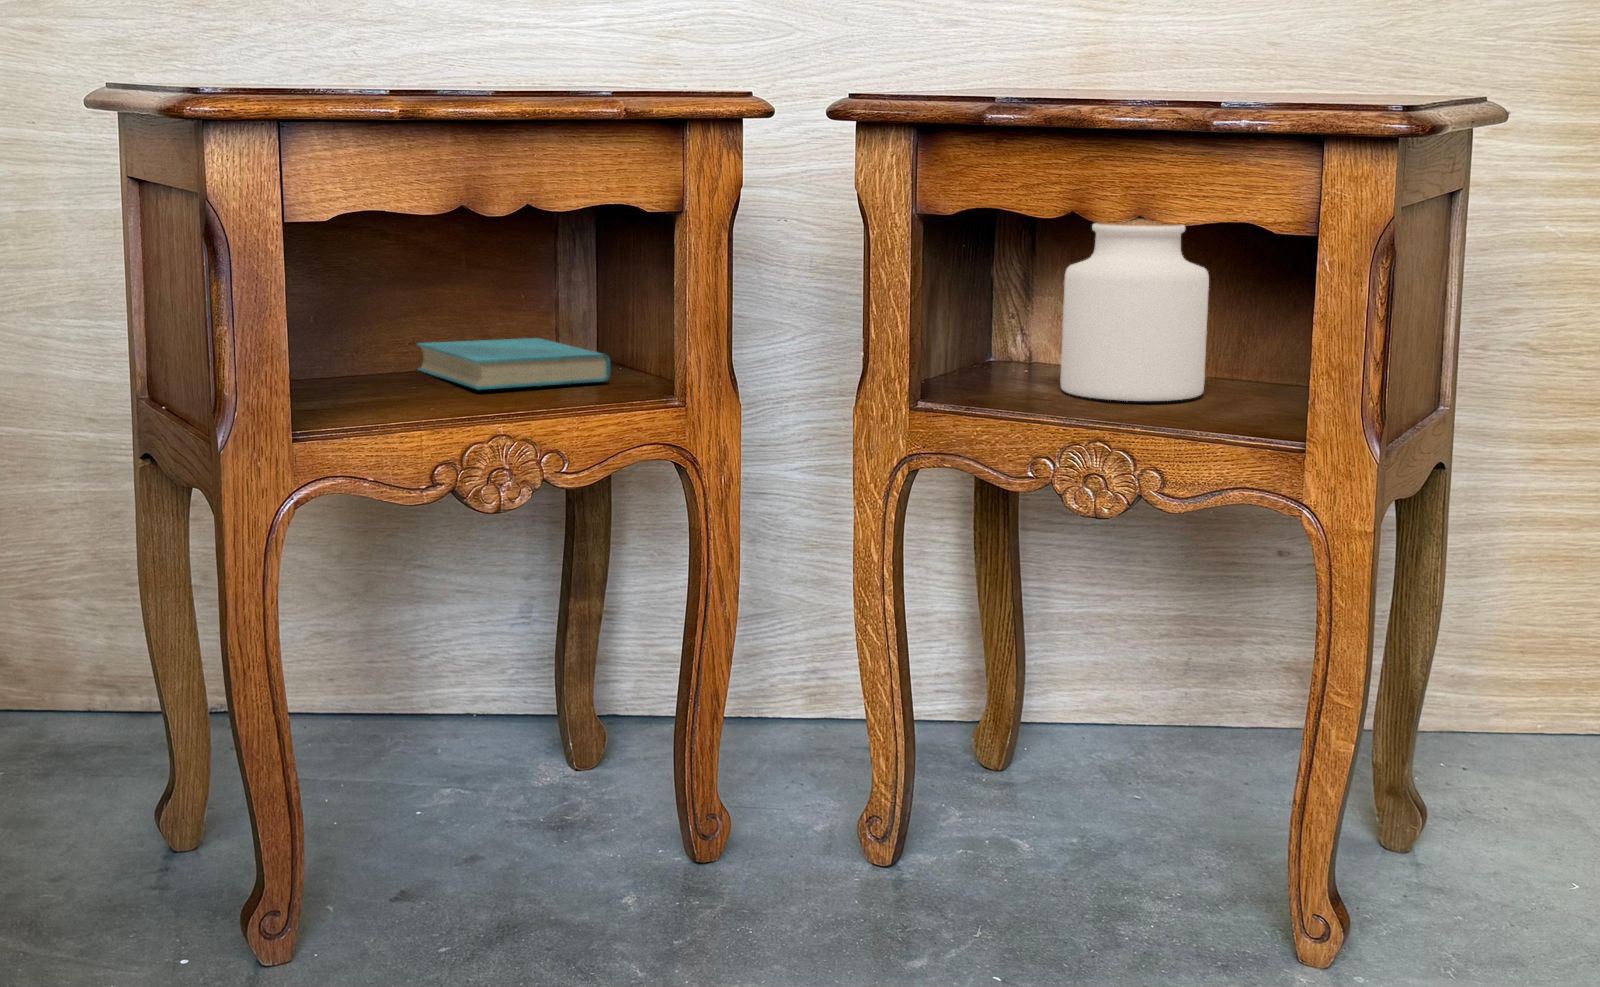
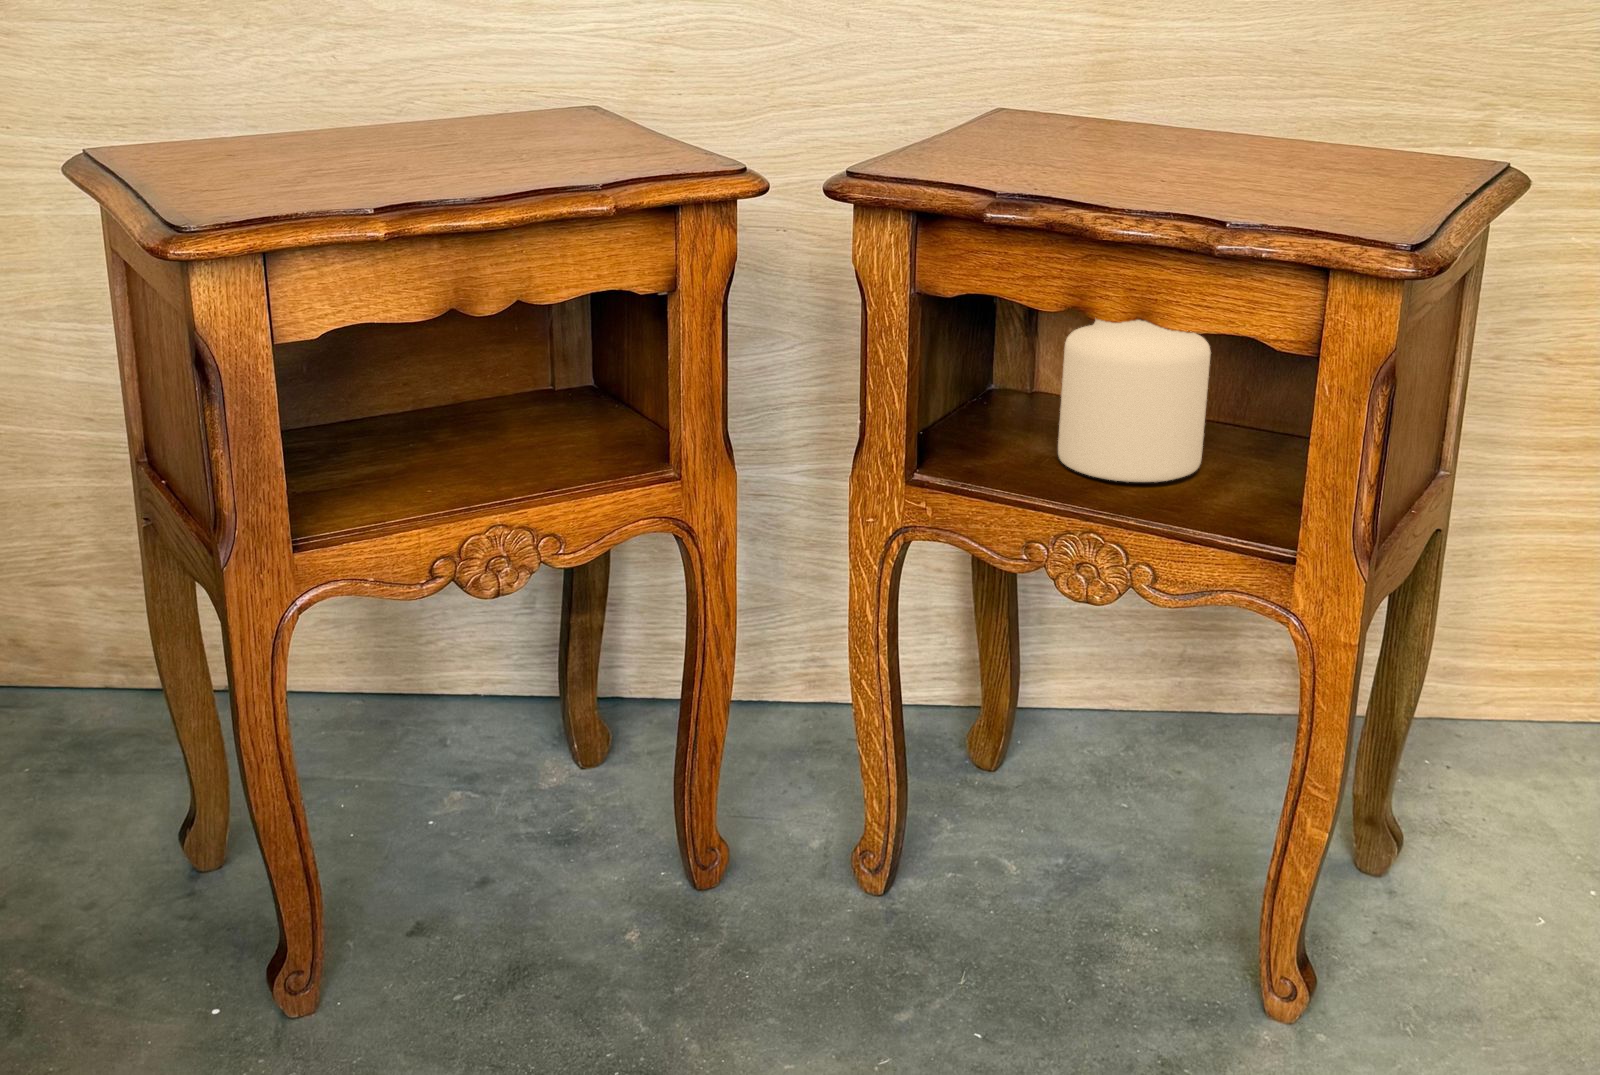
book: present [417,338,610,390] -> none [412,379,607,467]

